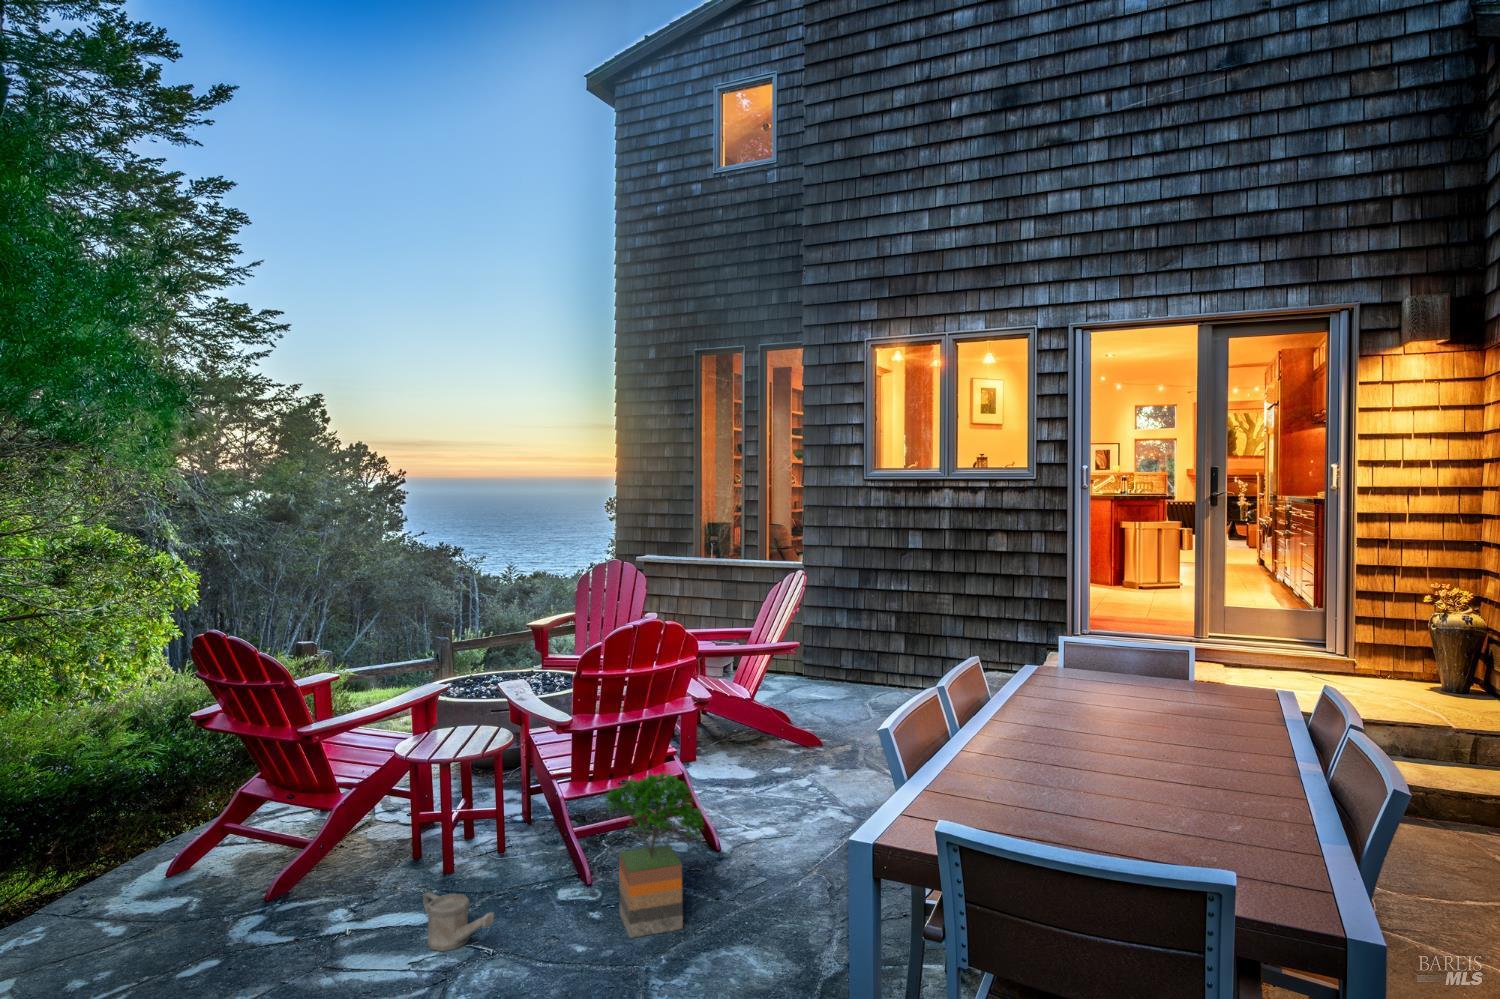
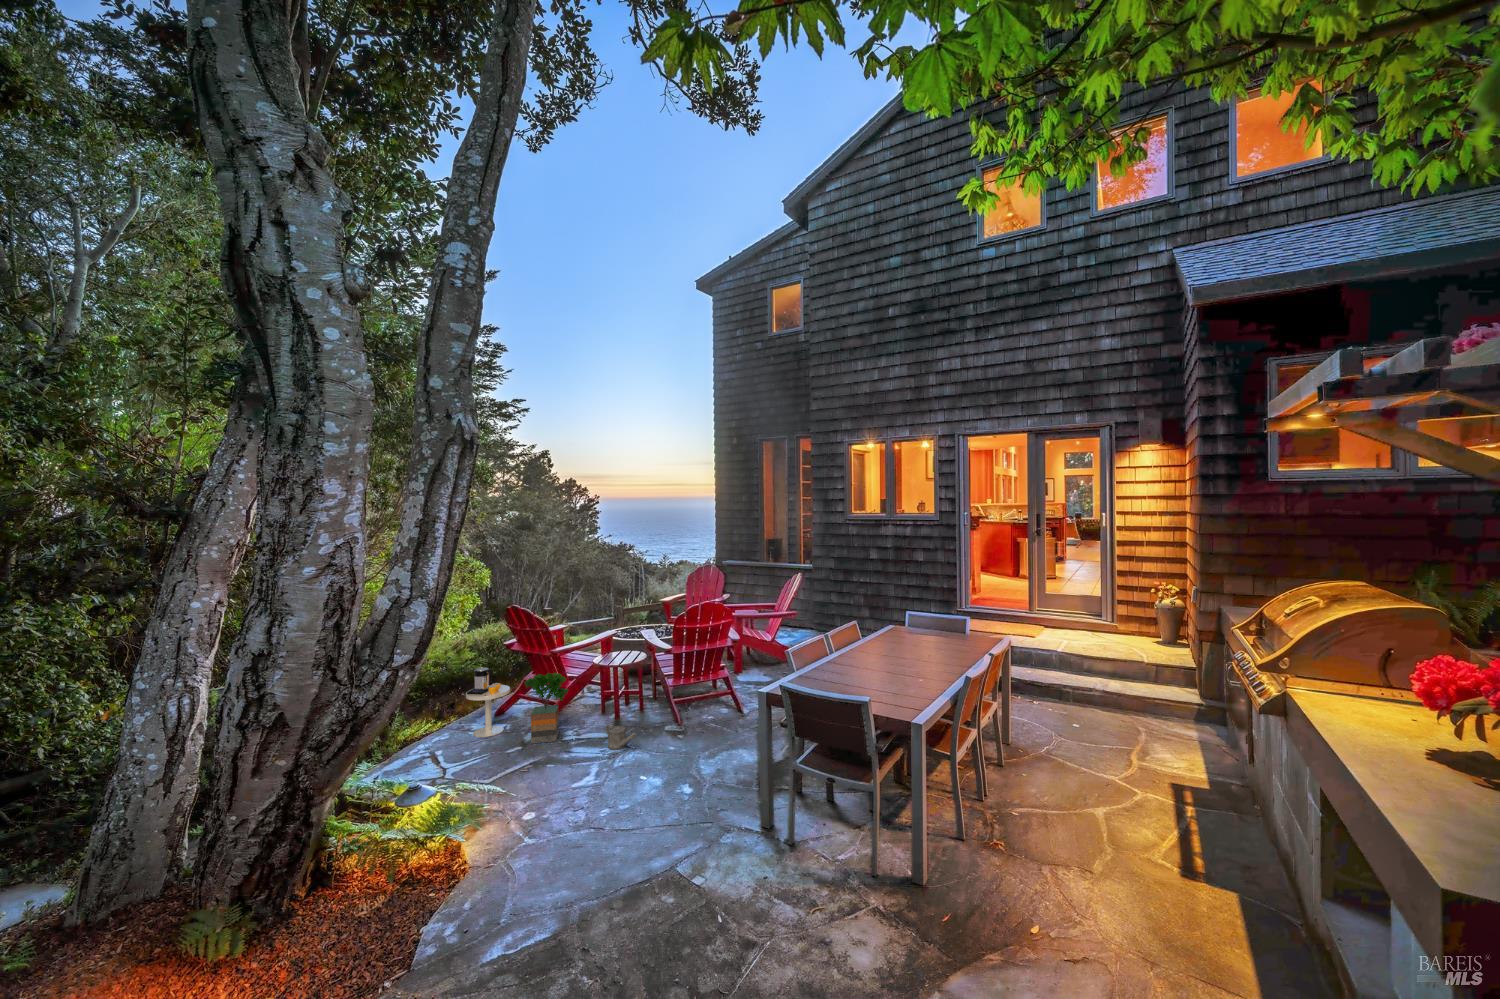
side table: none [89,771,200,931] -> present [466,668,510,737]
potted tree: present [604,773,704,938] -> present [525,673,568,744]

